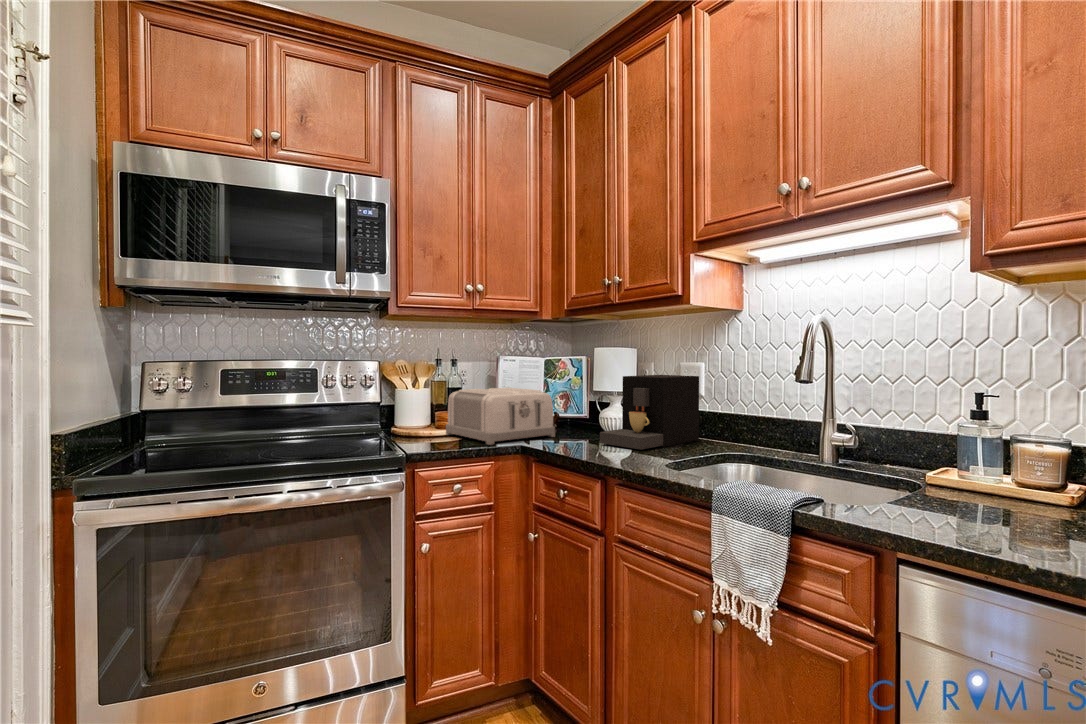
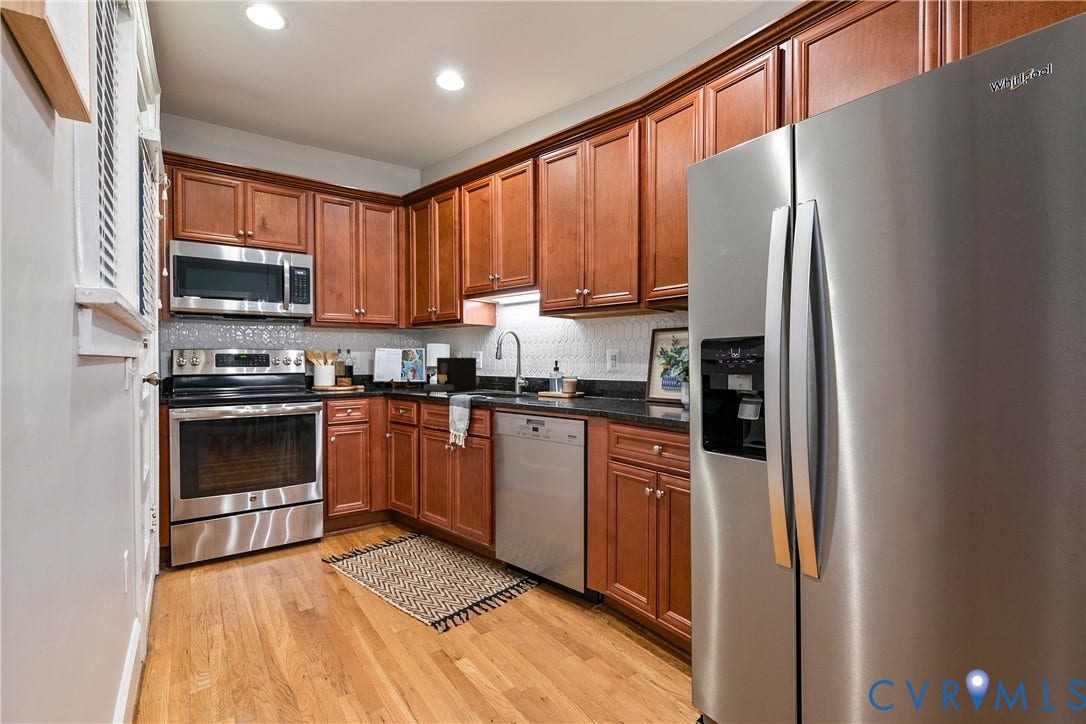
toaster: present [446,388,555,445] -> none [344,365,404,392]

